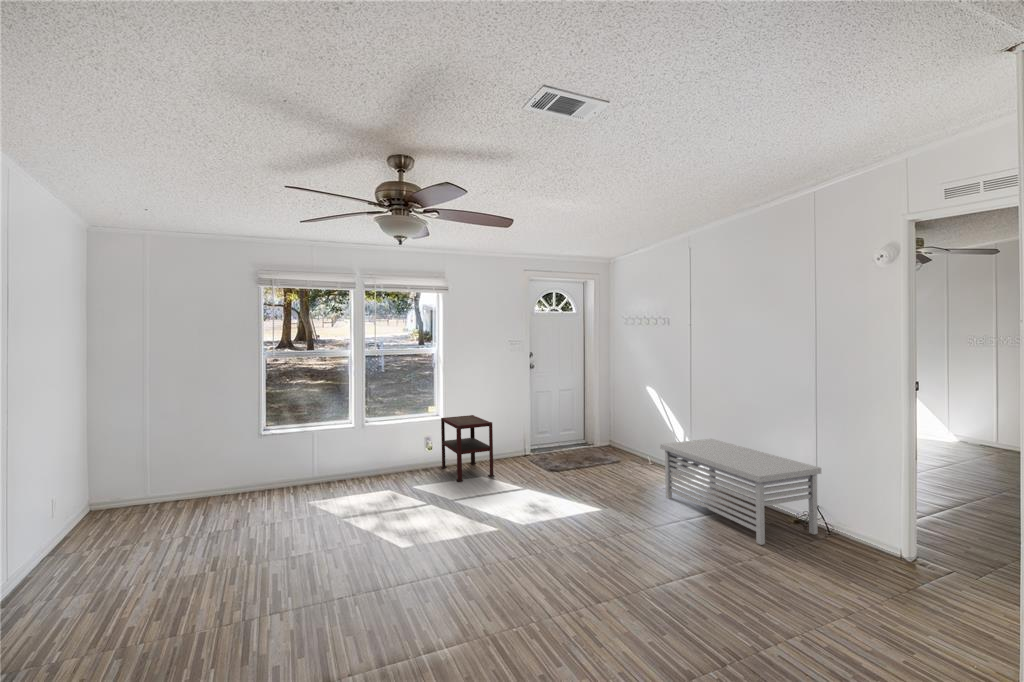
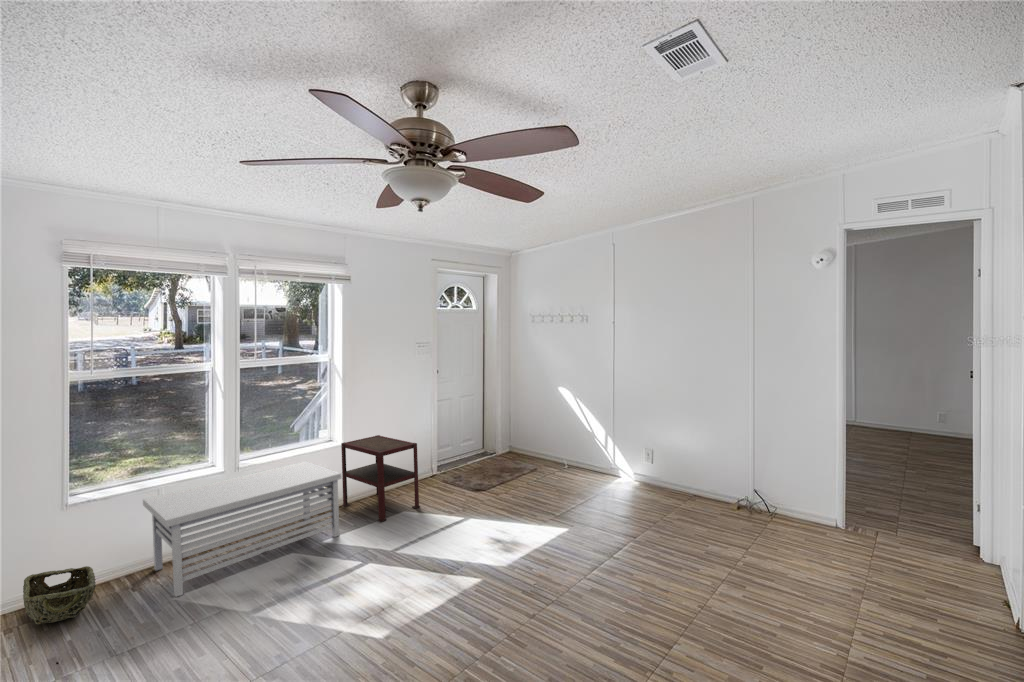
storage bench: present [660,439,821,545] -> present [143,461,342,597]
woven basket: none [236,474,276,502] -> present [23,566,96,624]

